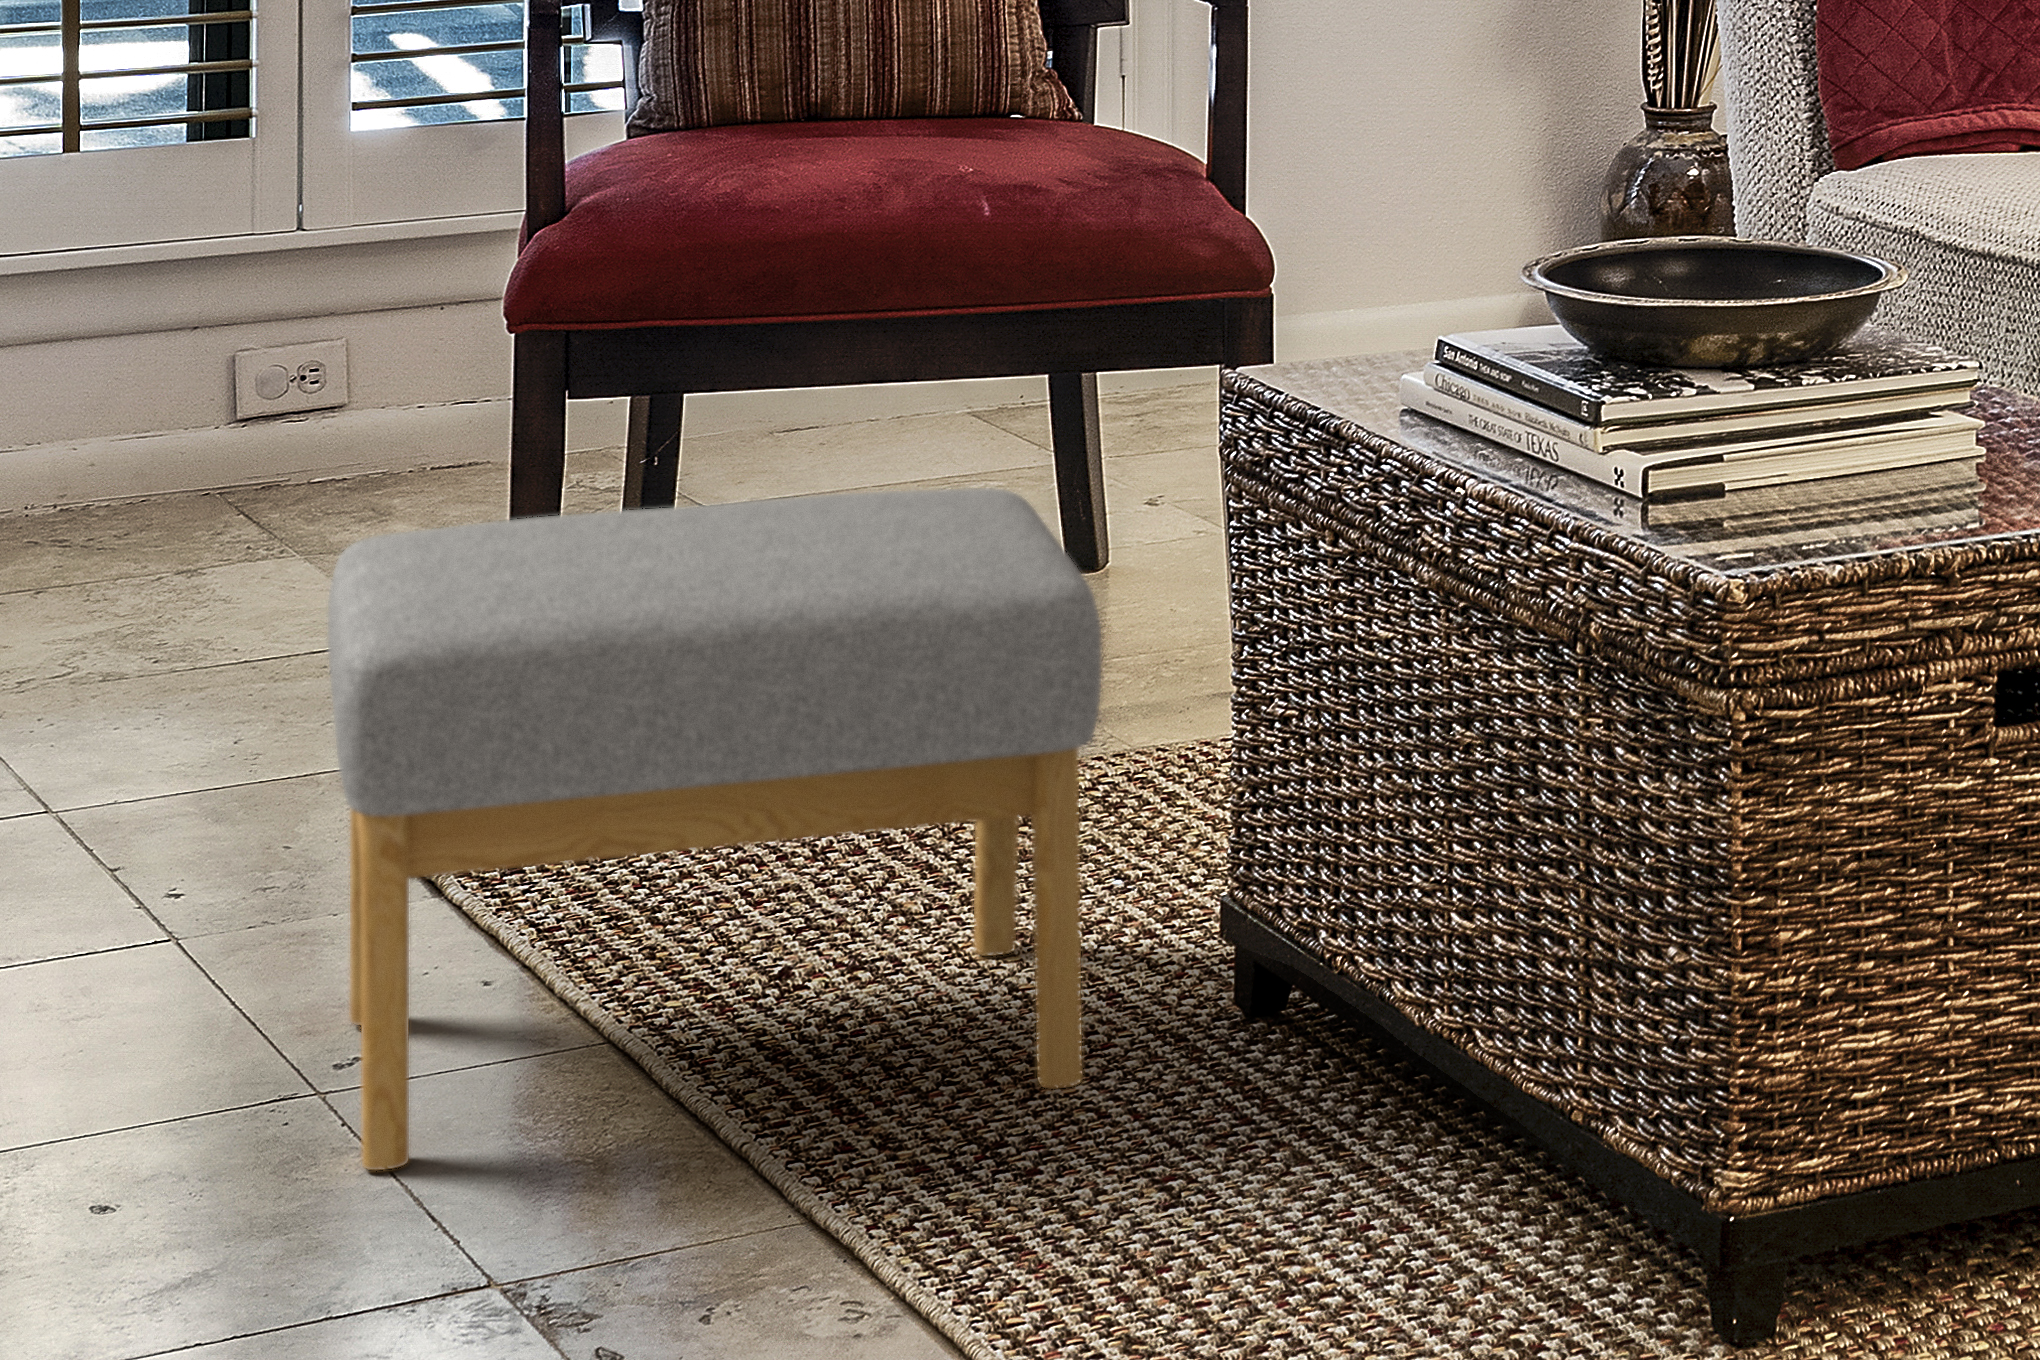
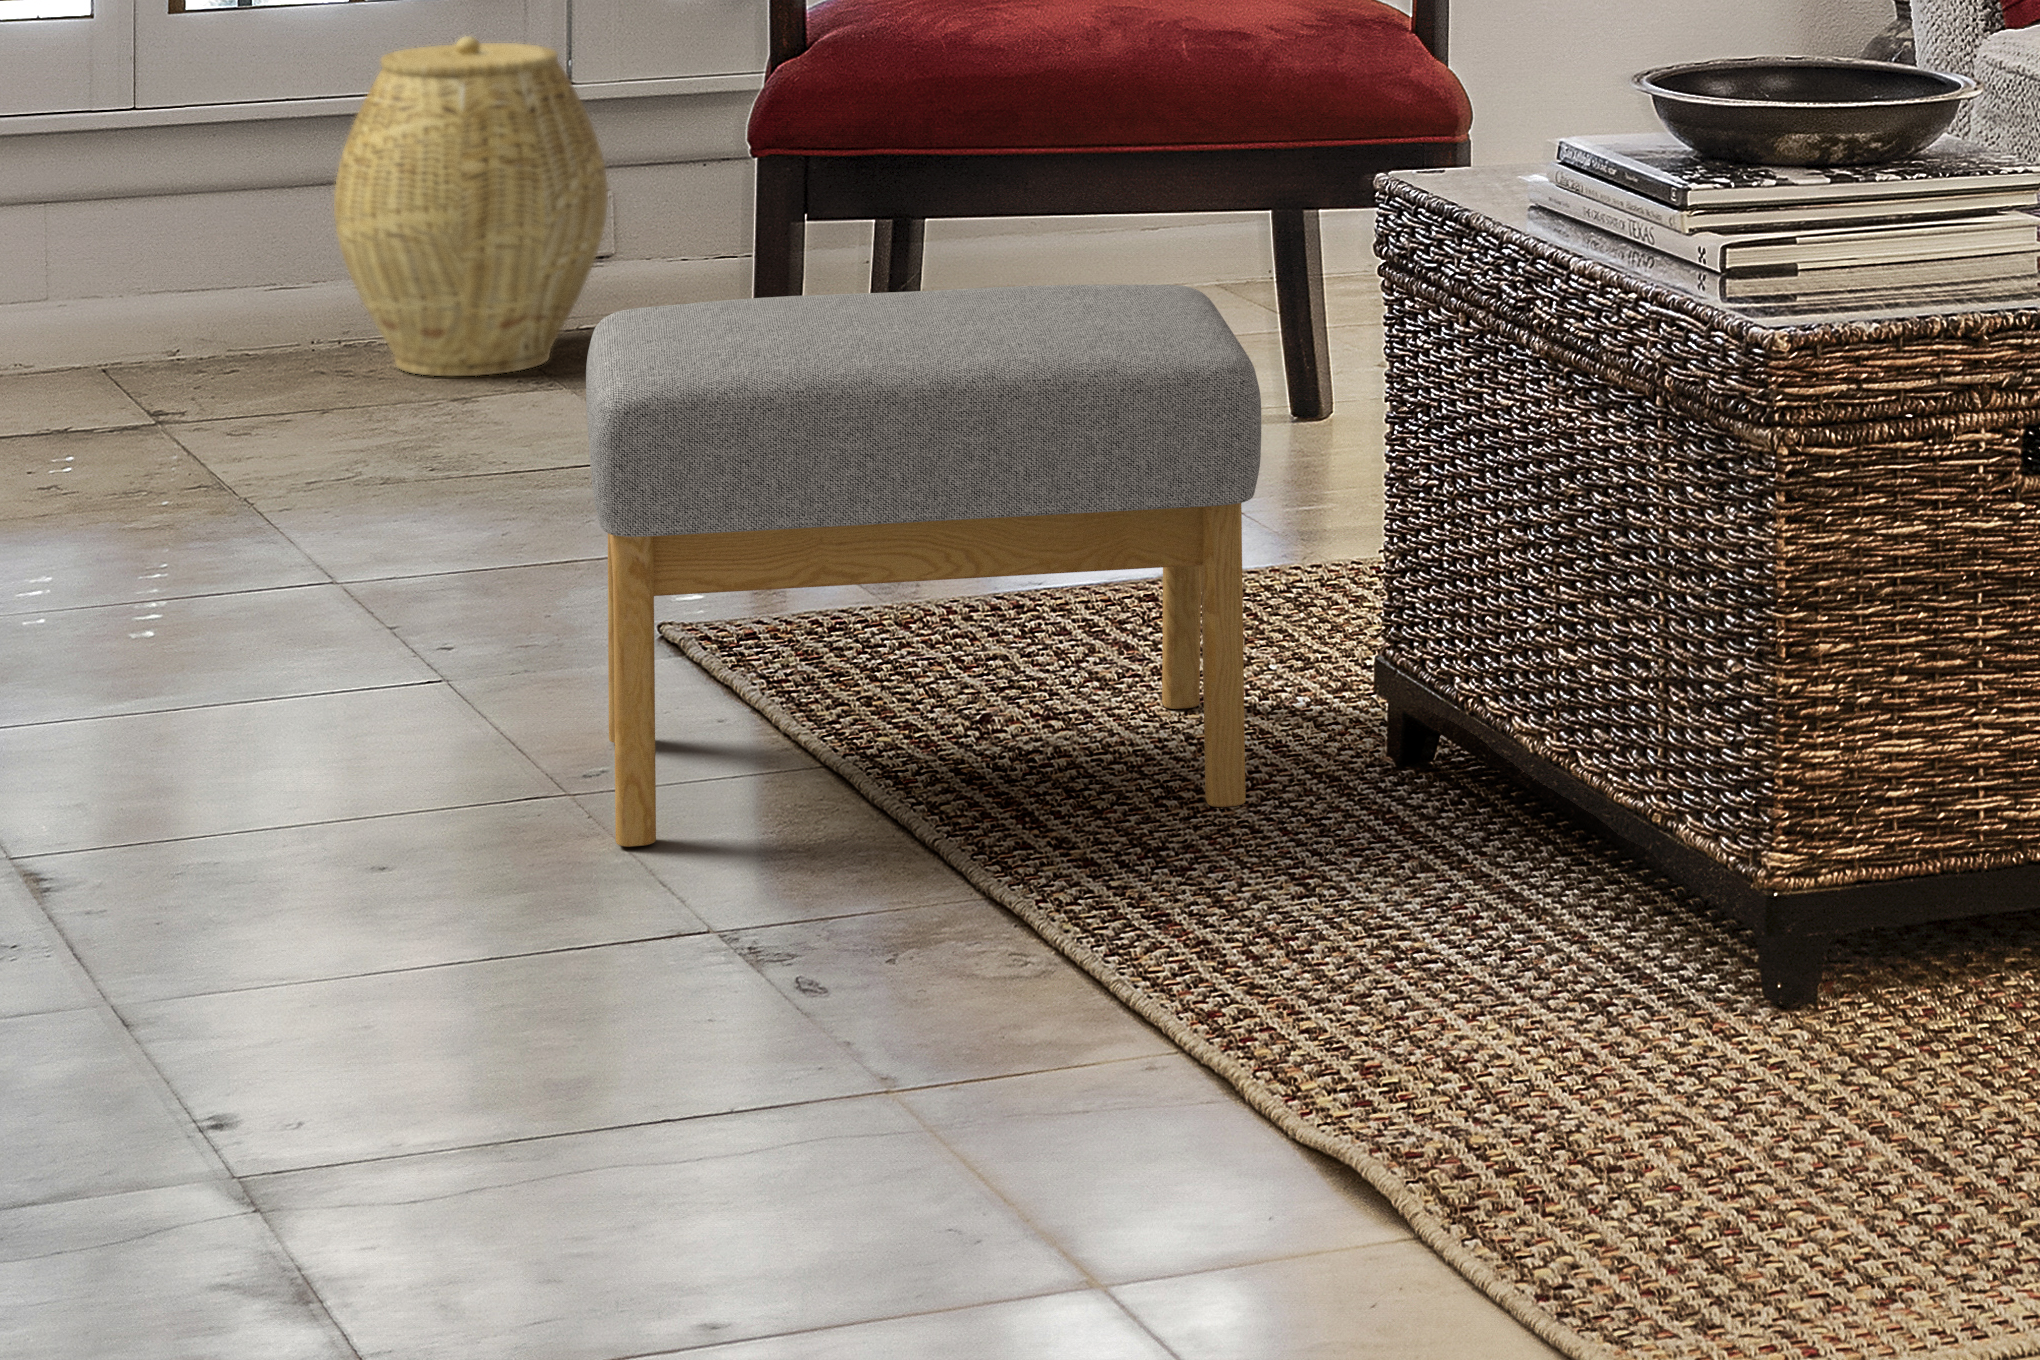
woven basket: none [38,188,336,550] -> present [334,36,608,376]

